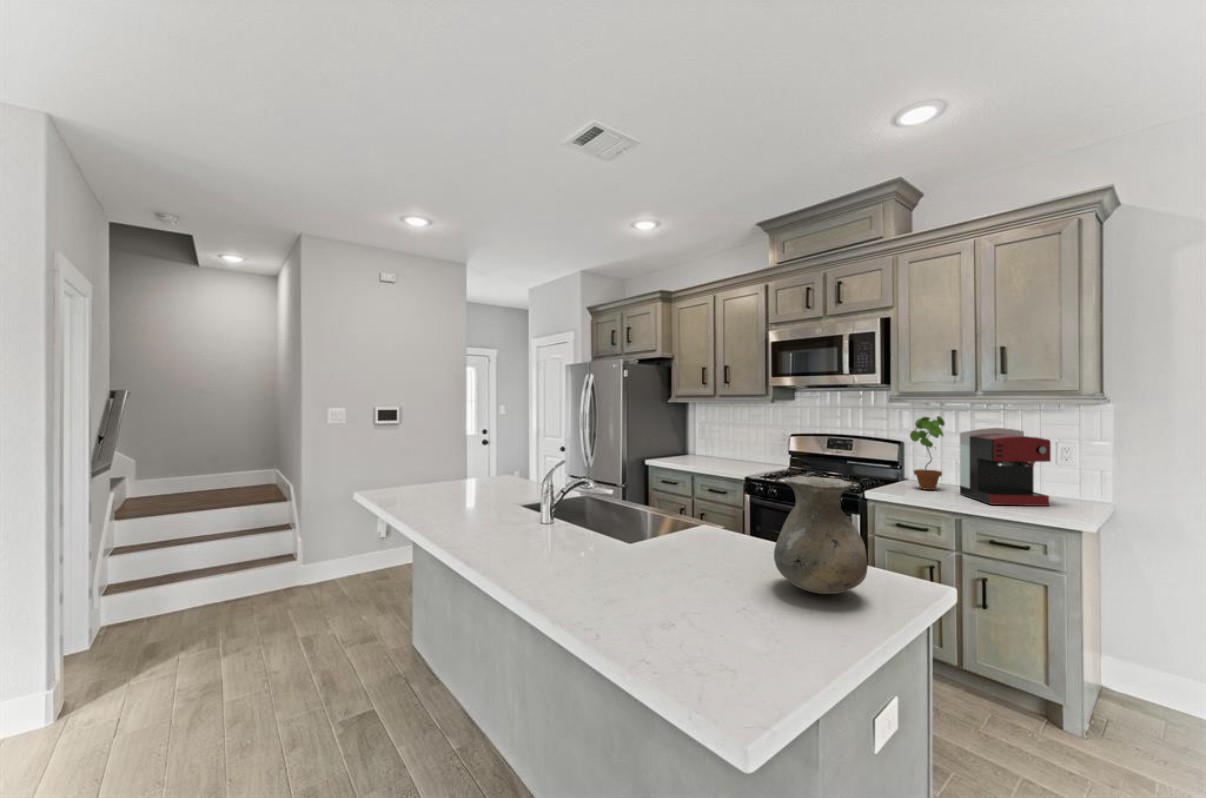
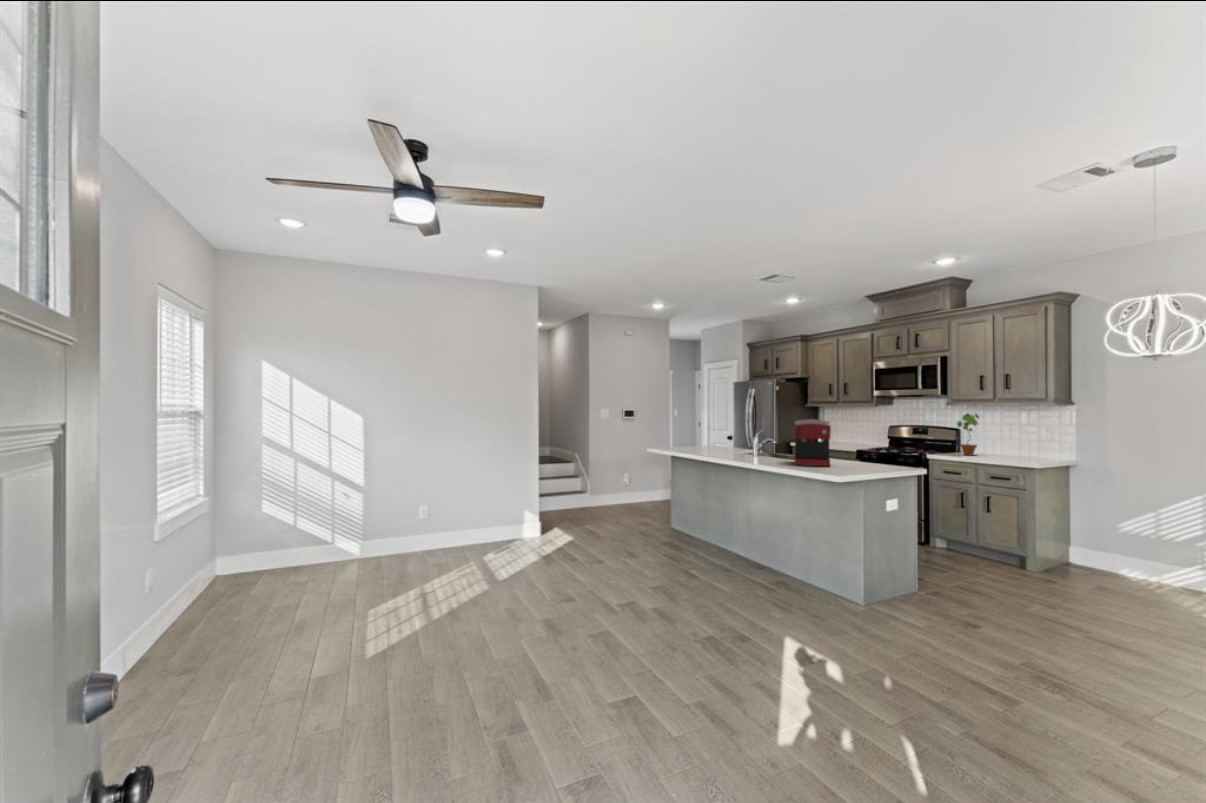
coffee maker: present [960,428,1051,506] -> present [795,419,831,466]
vase: present [774,477,868,594] -> none [859,428,895,469]

